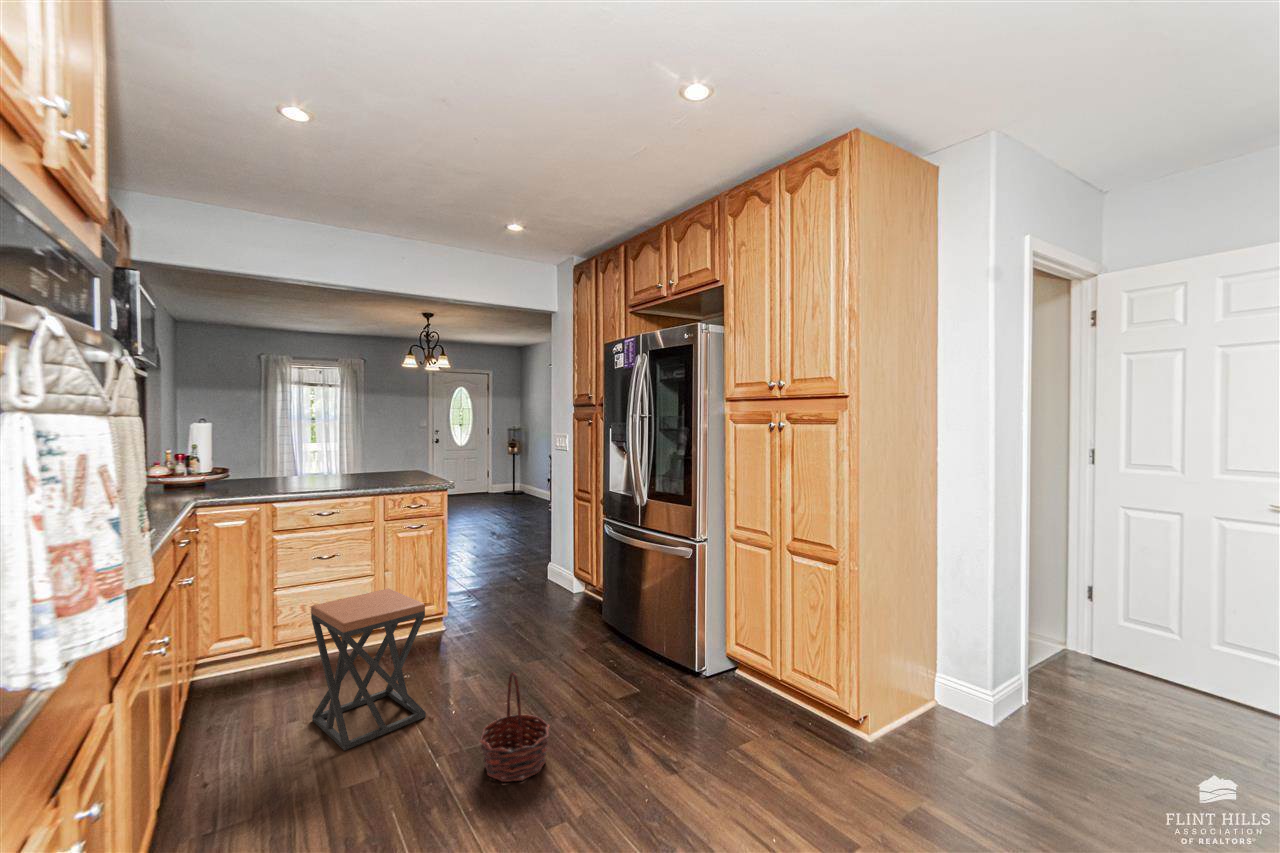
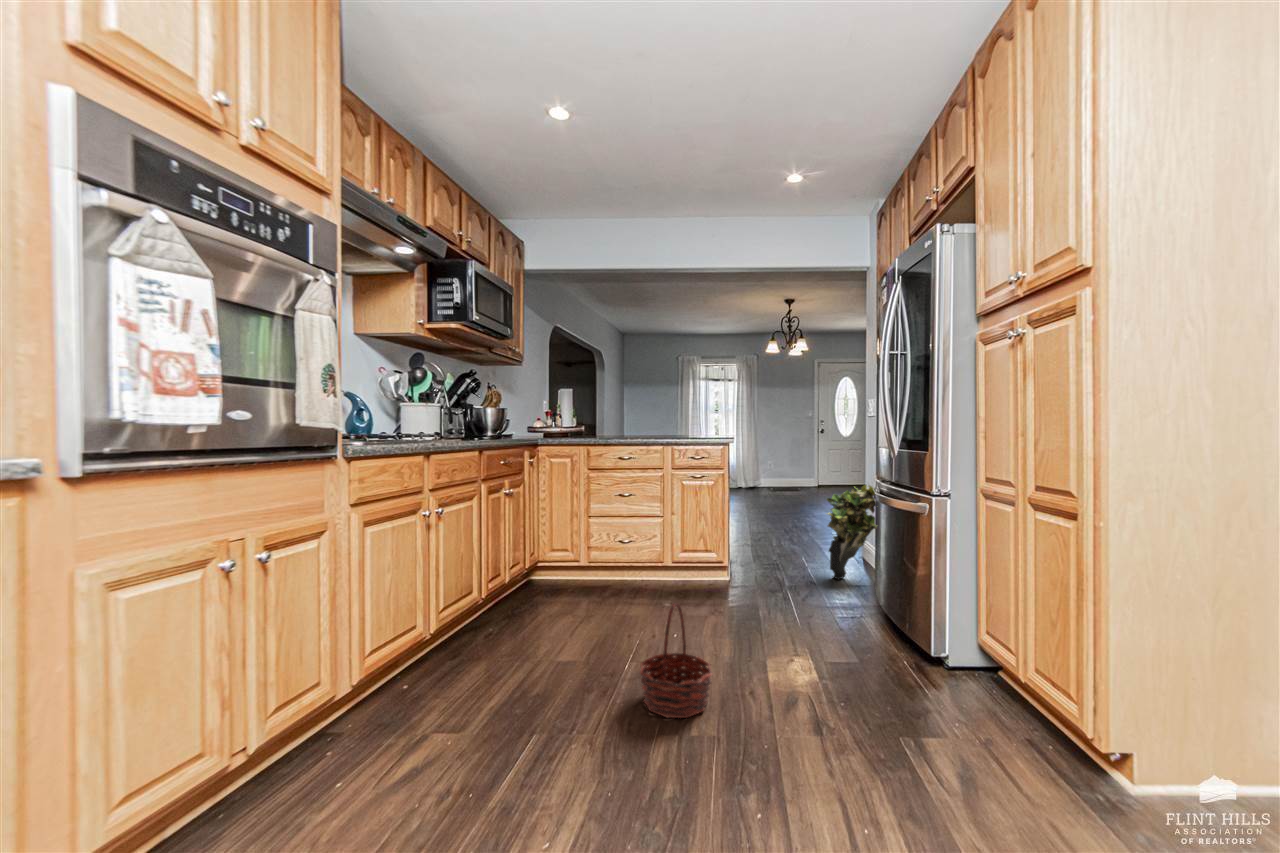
potted plant: none [522,513,569,602] -> present [827,485,878,579]
stool: present [311,588,426,751] -> none [571,519,646,643]

